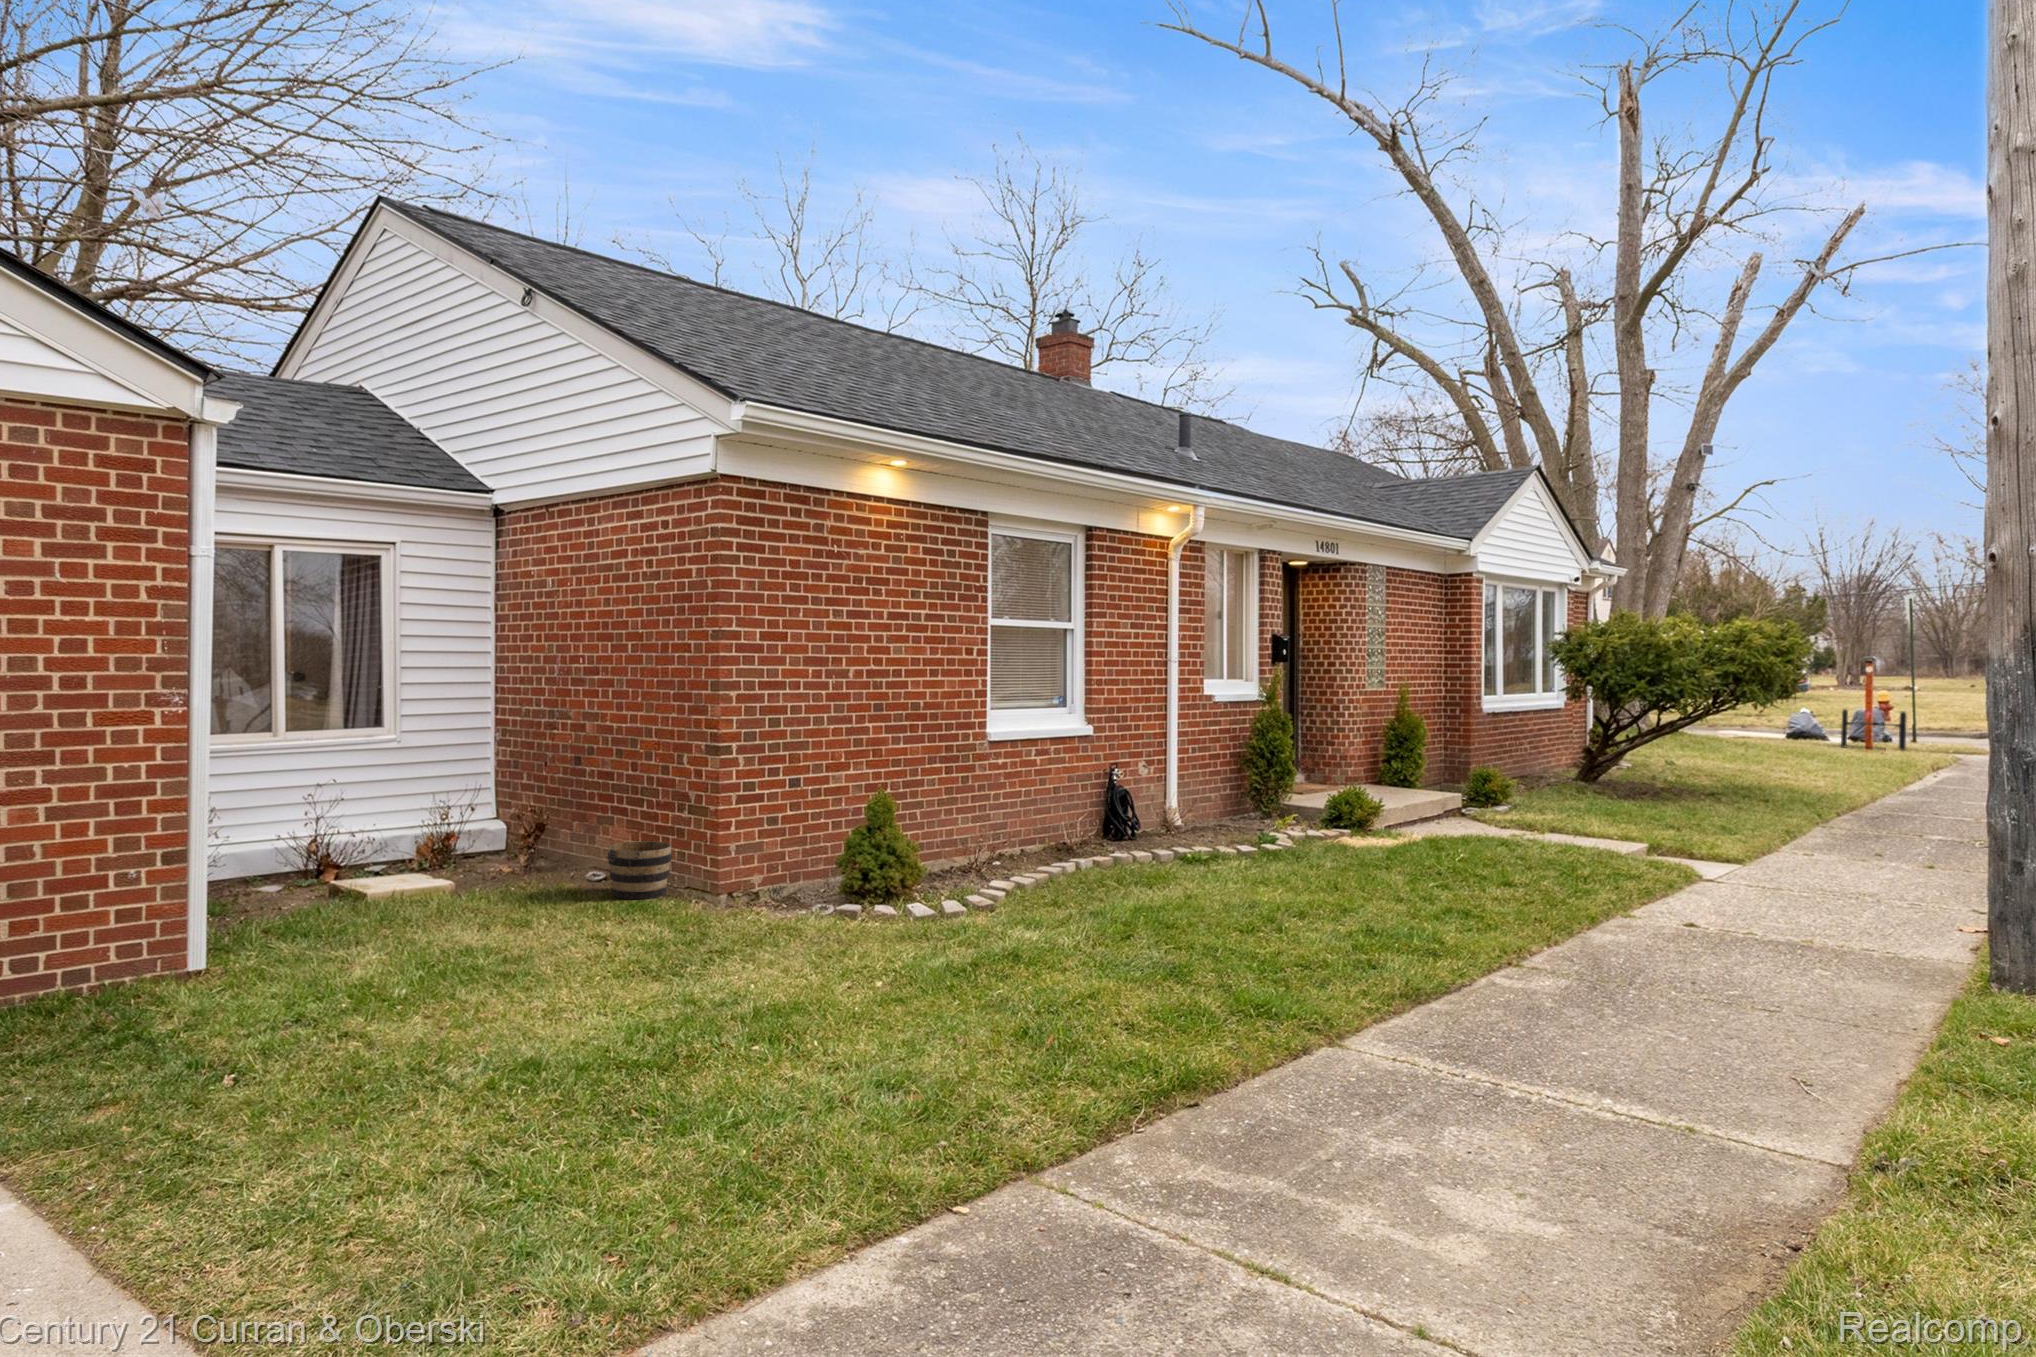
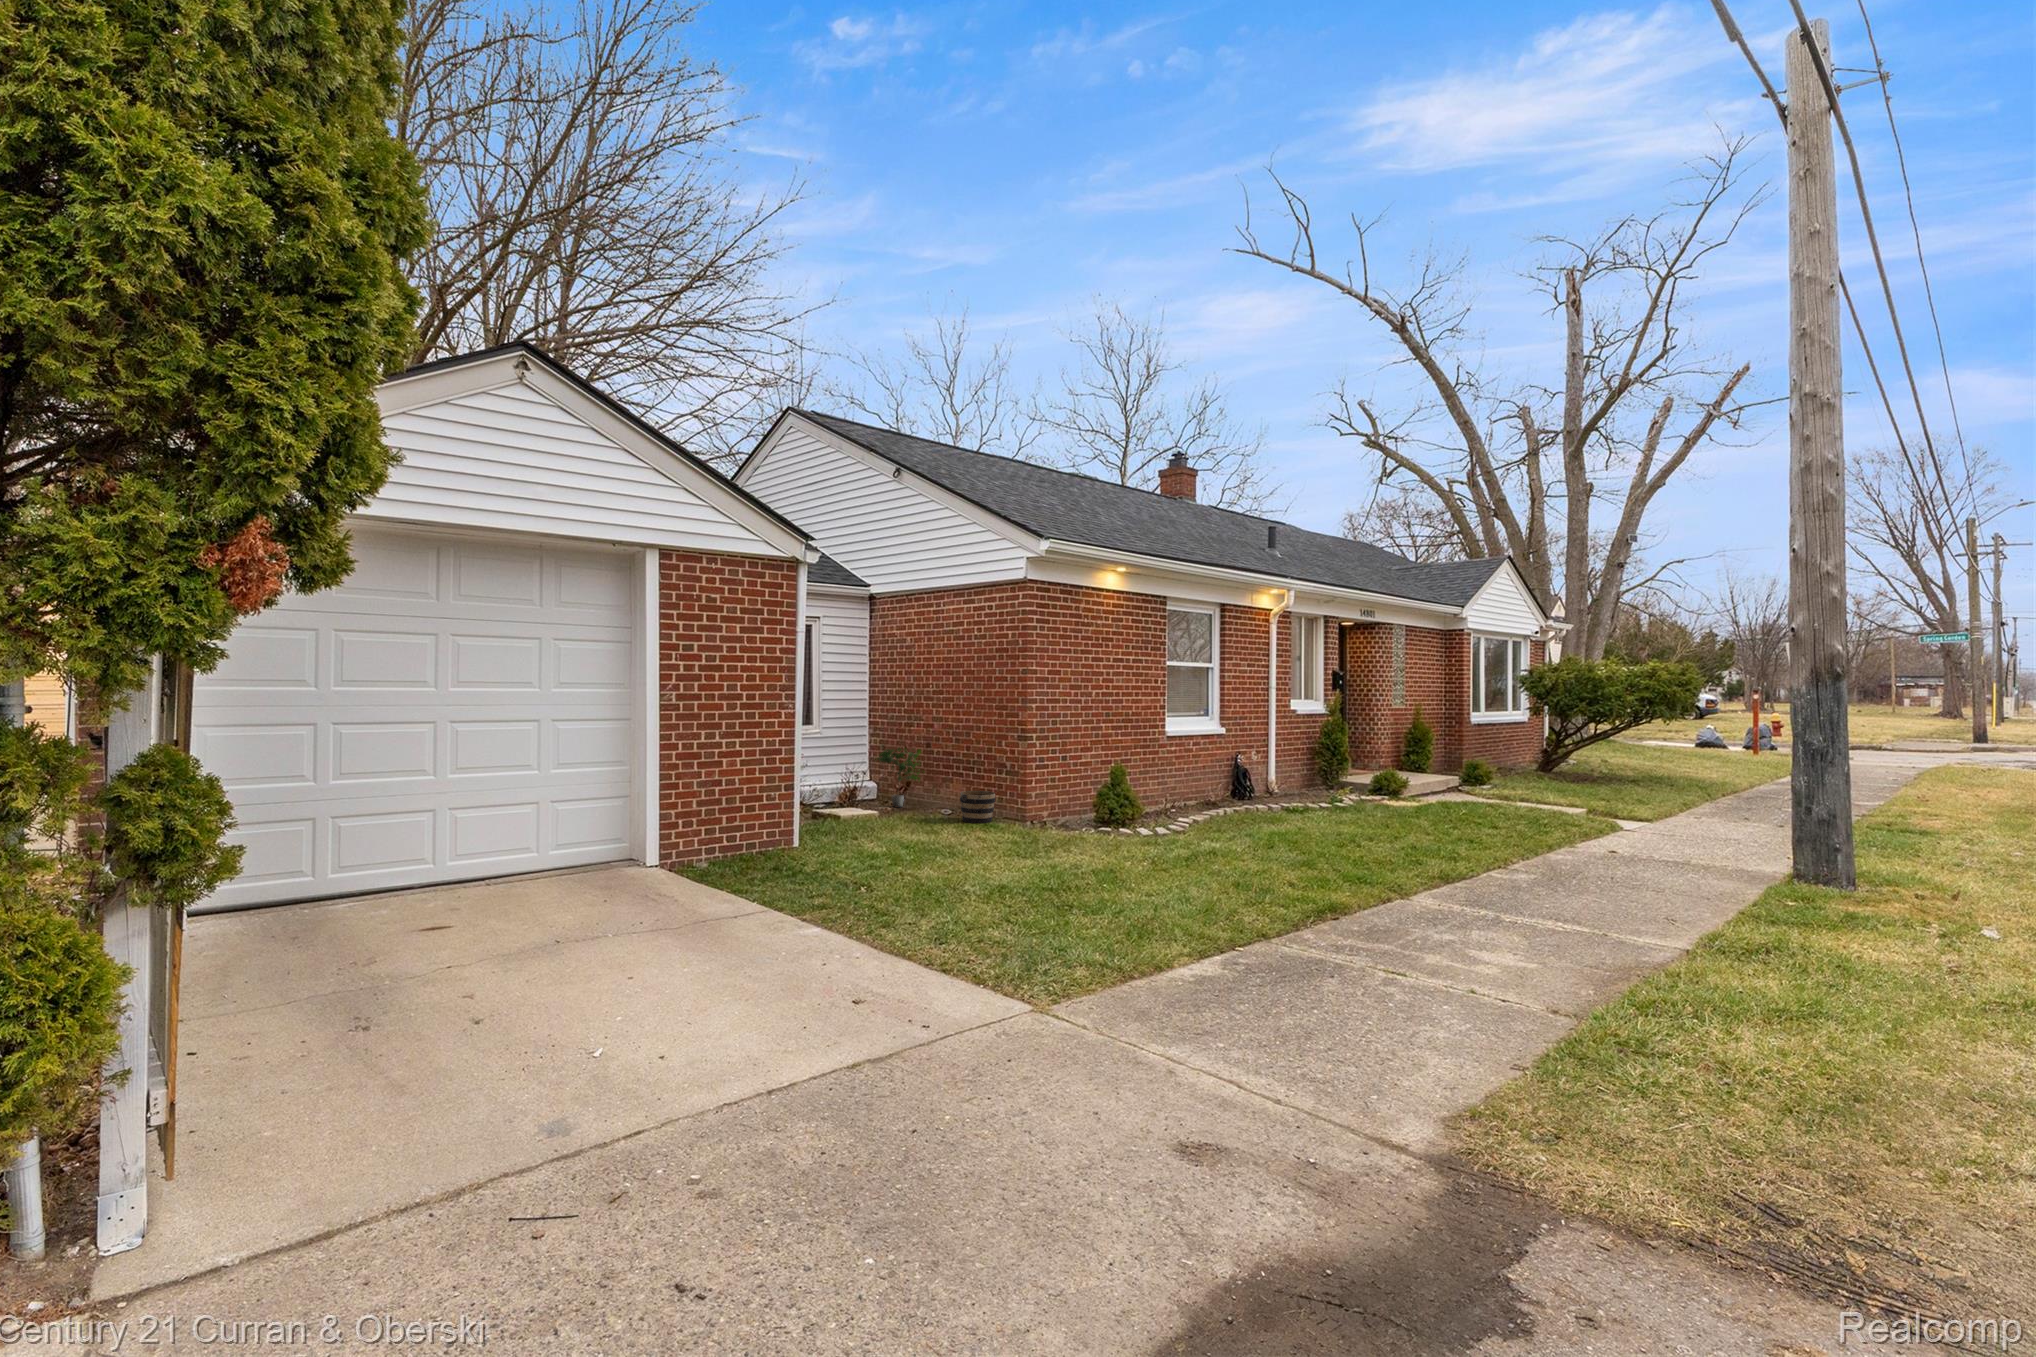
bench: present [1841,709,1906,750] -> none [1737,727,1787,757]
potted plant: none [482,767,574,869] -> present [878,748,921,807]

